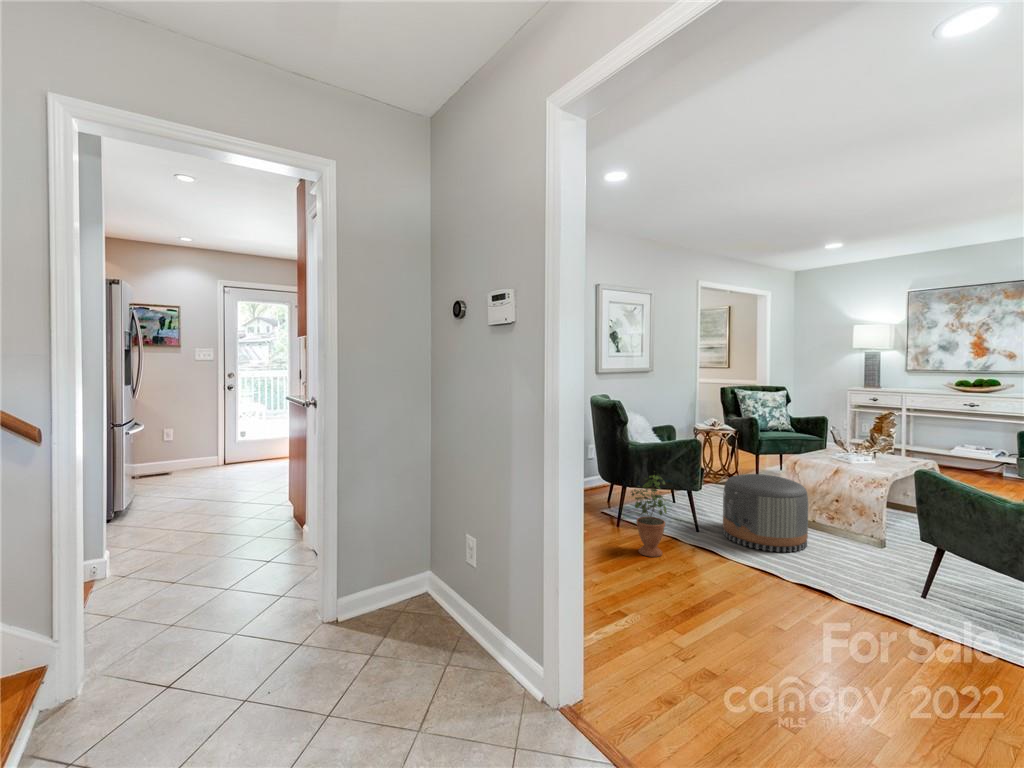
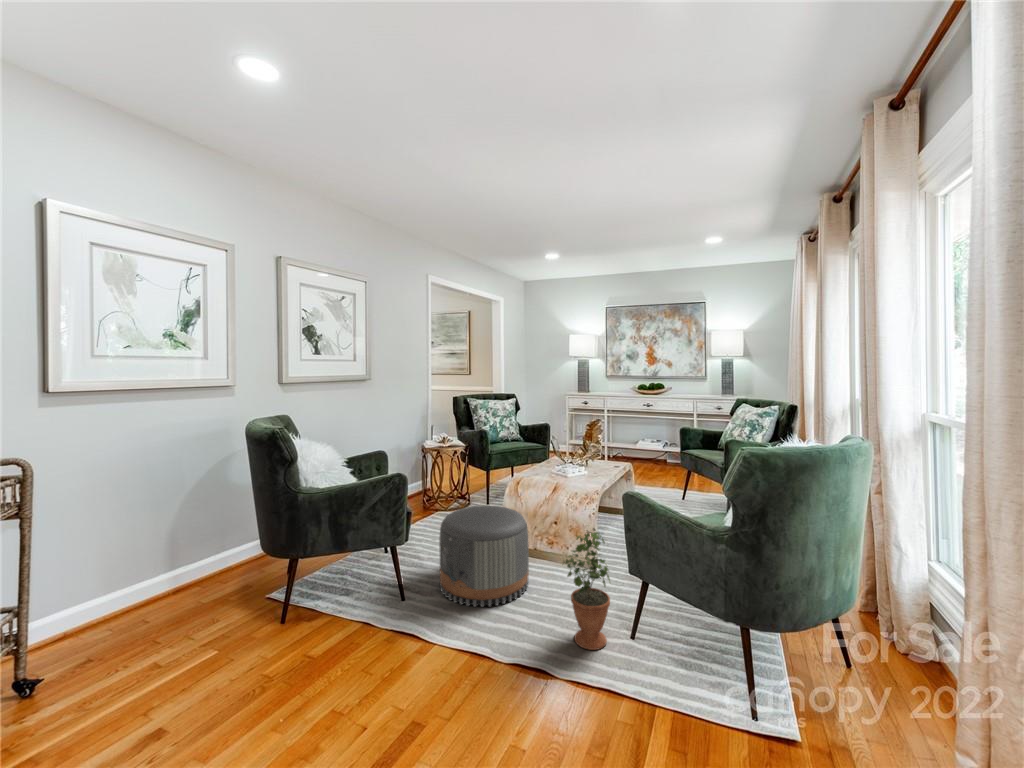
potted plant: present [631,474,667,557] -> present [564,528,610,650]

